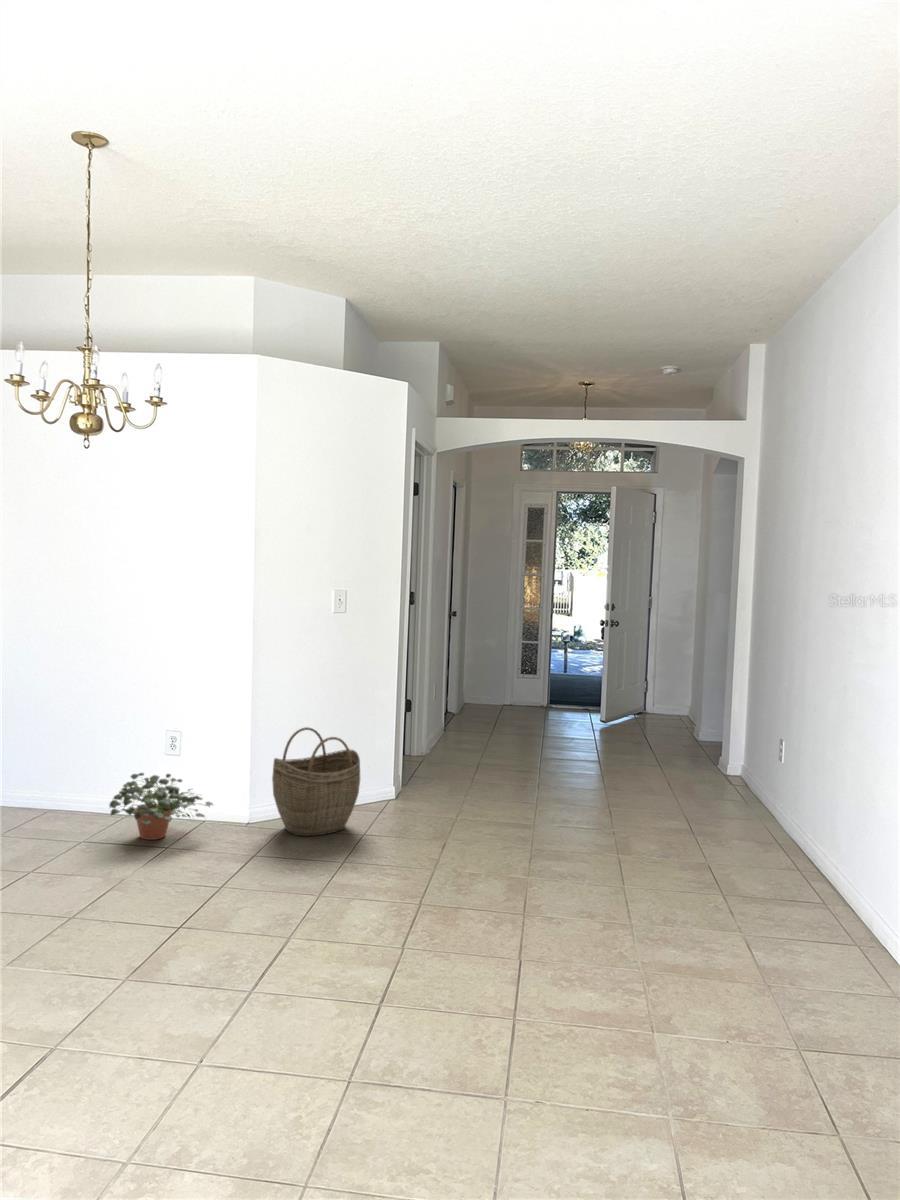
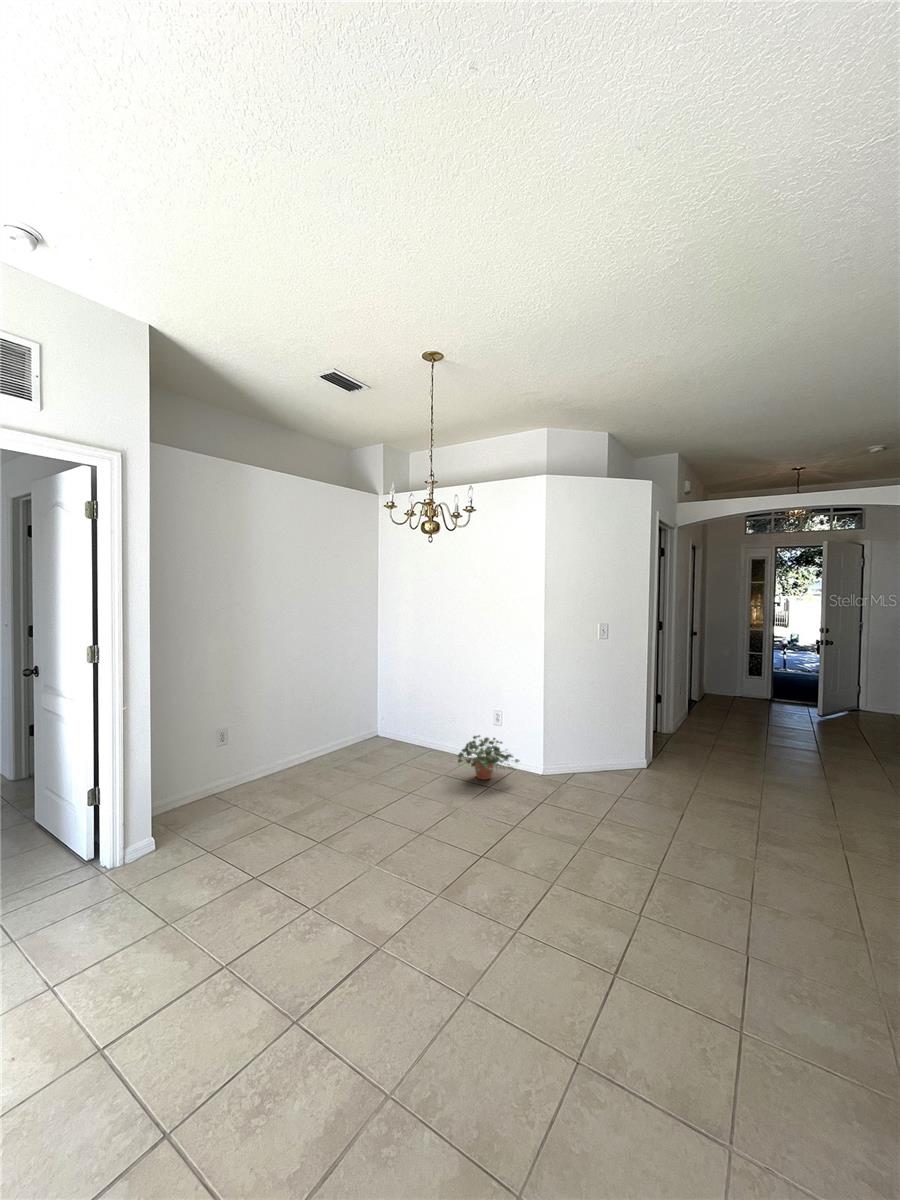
woven basket: present [272,727,360,836] -> none [558,716,618,791]

